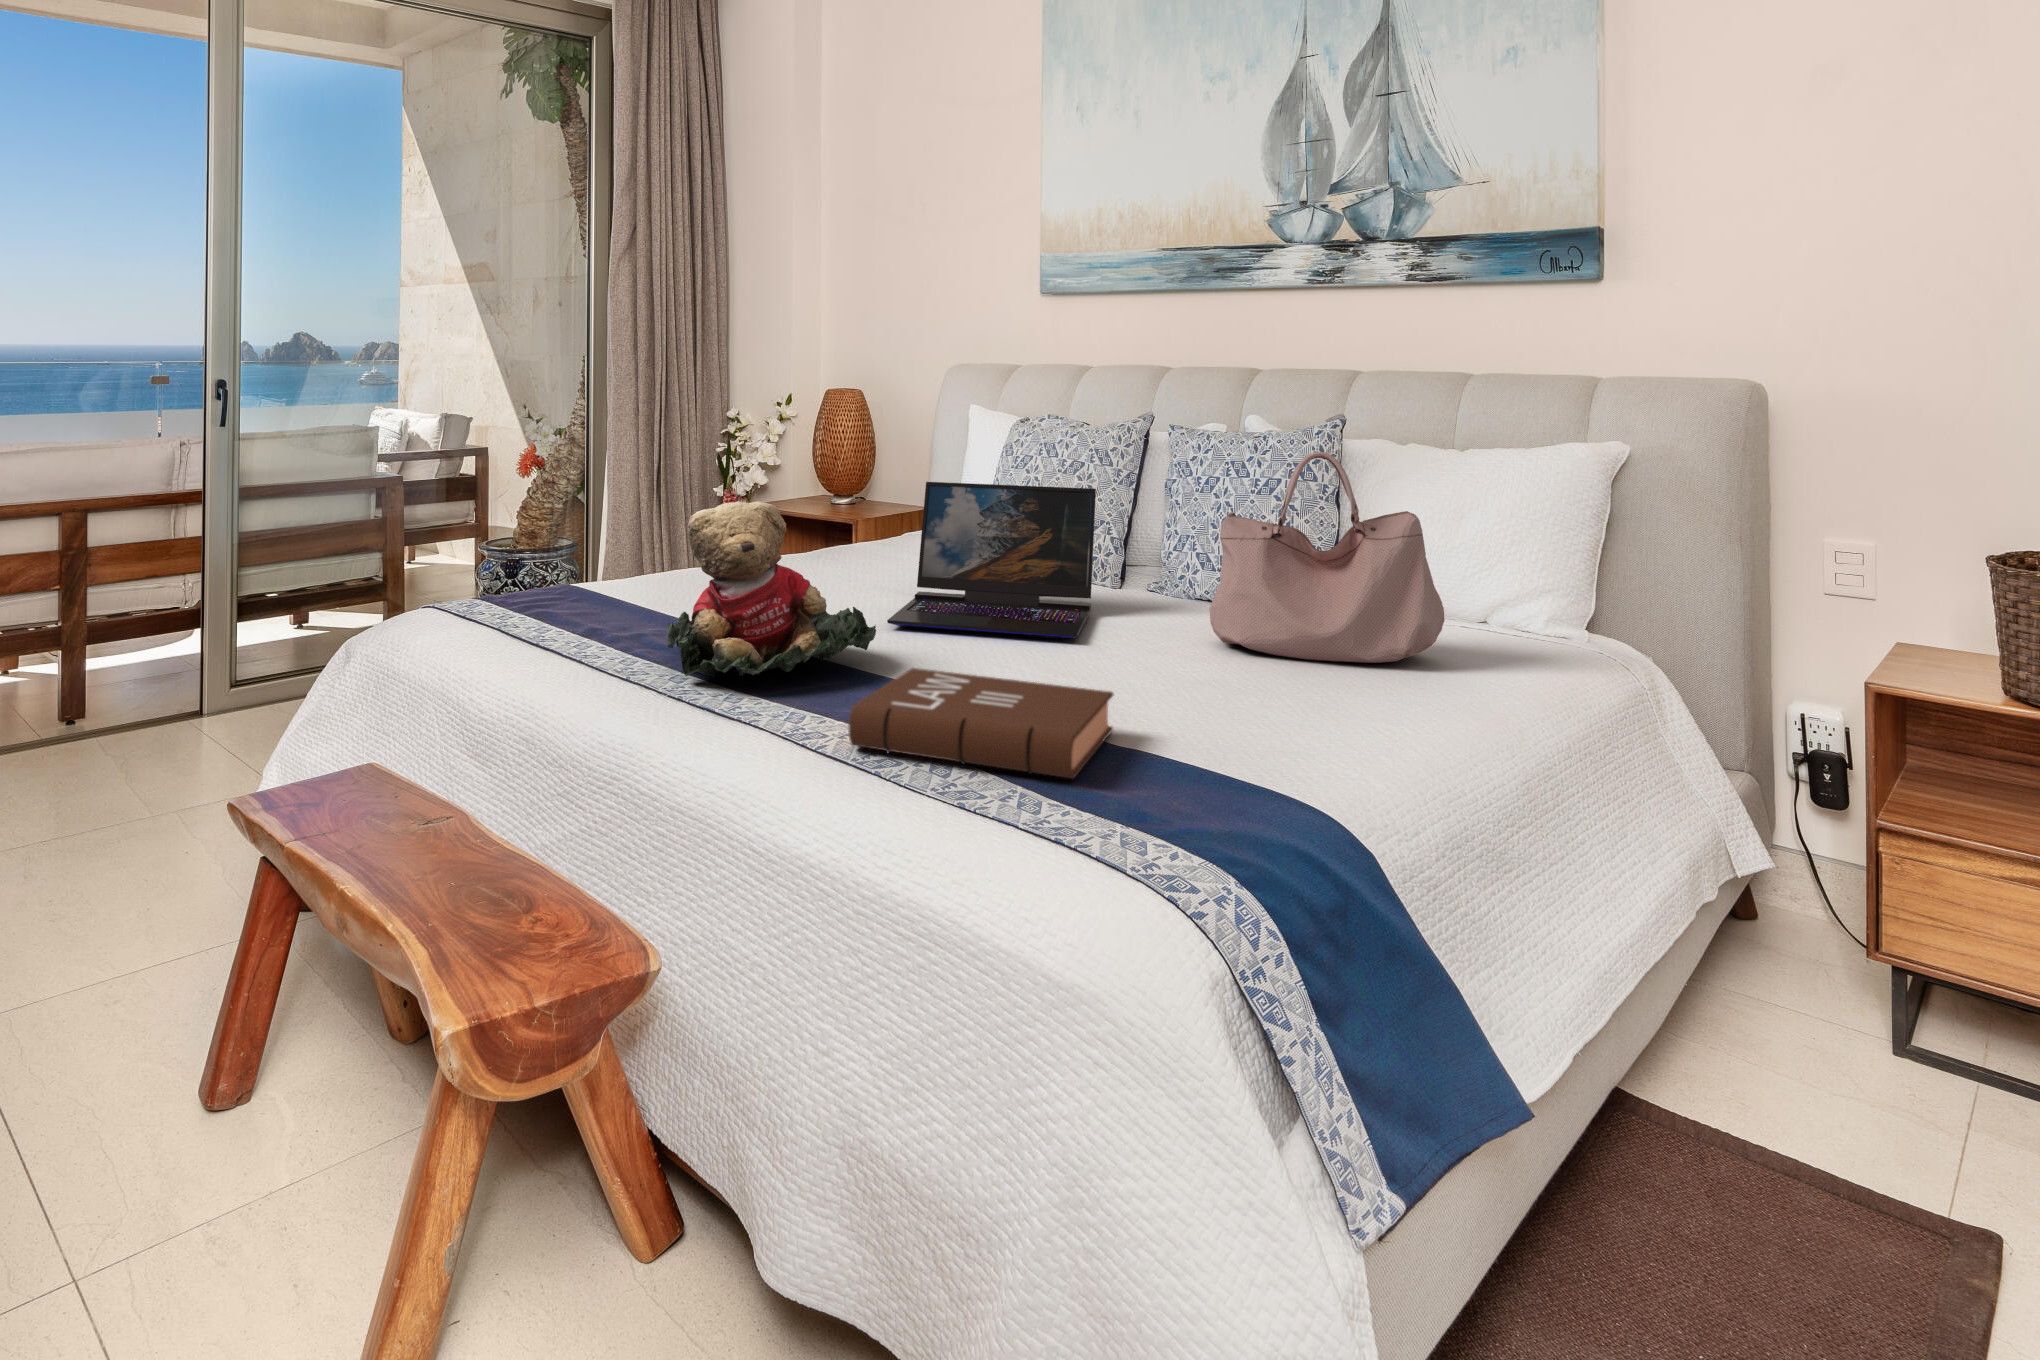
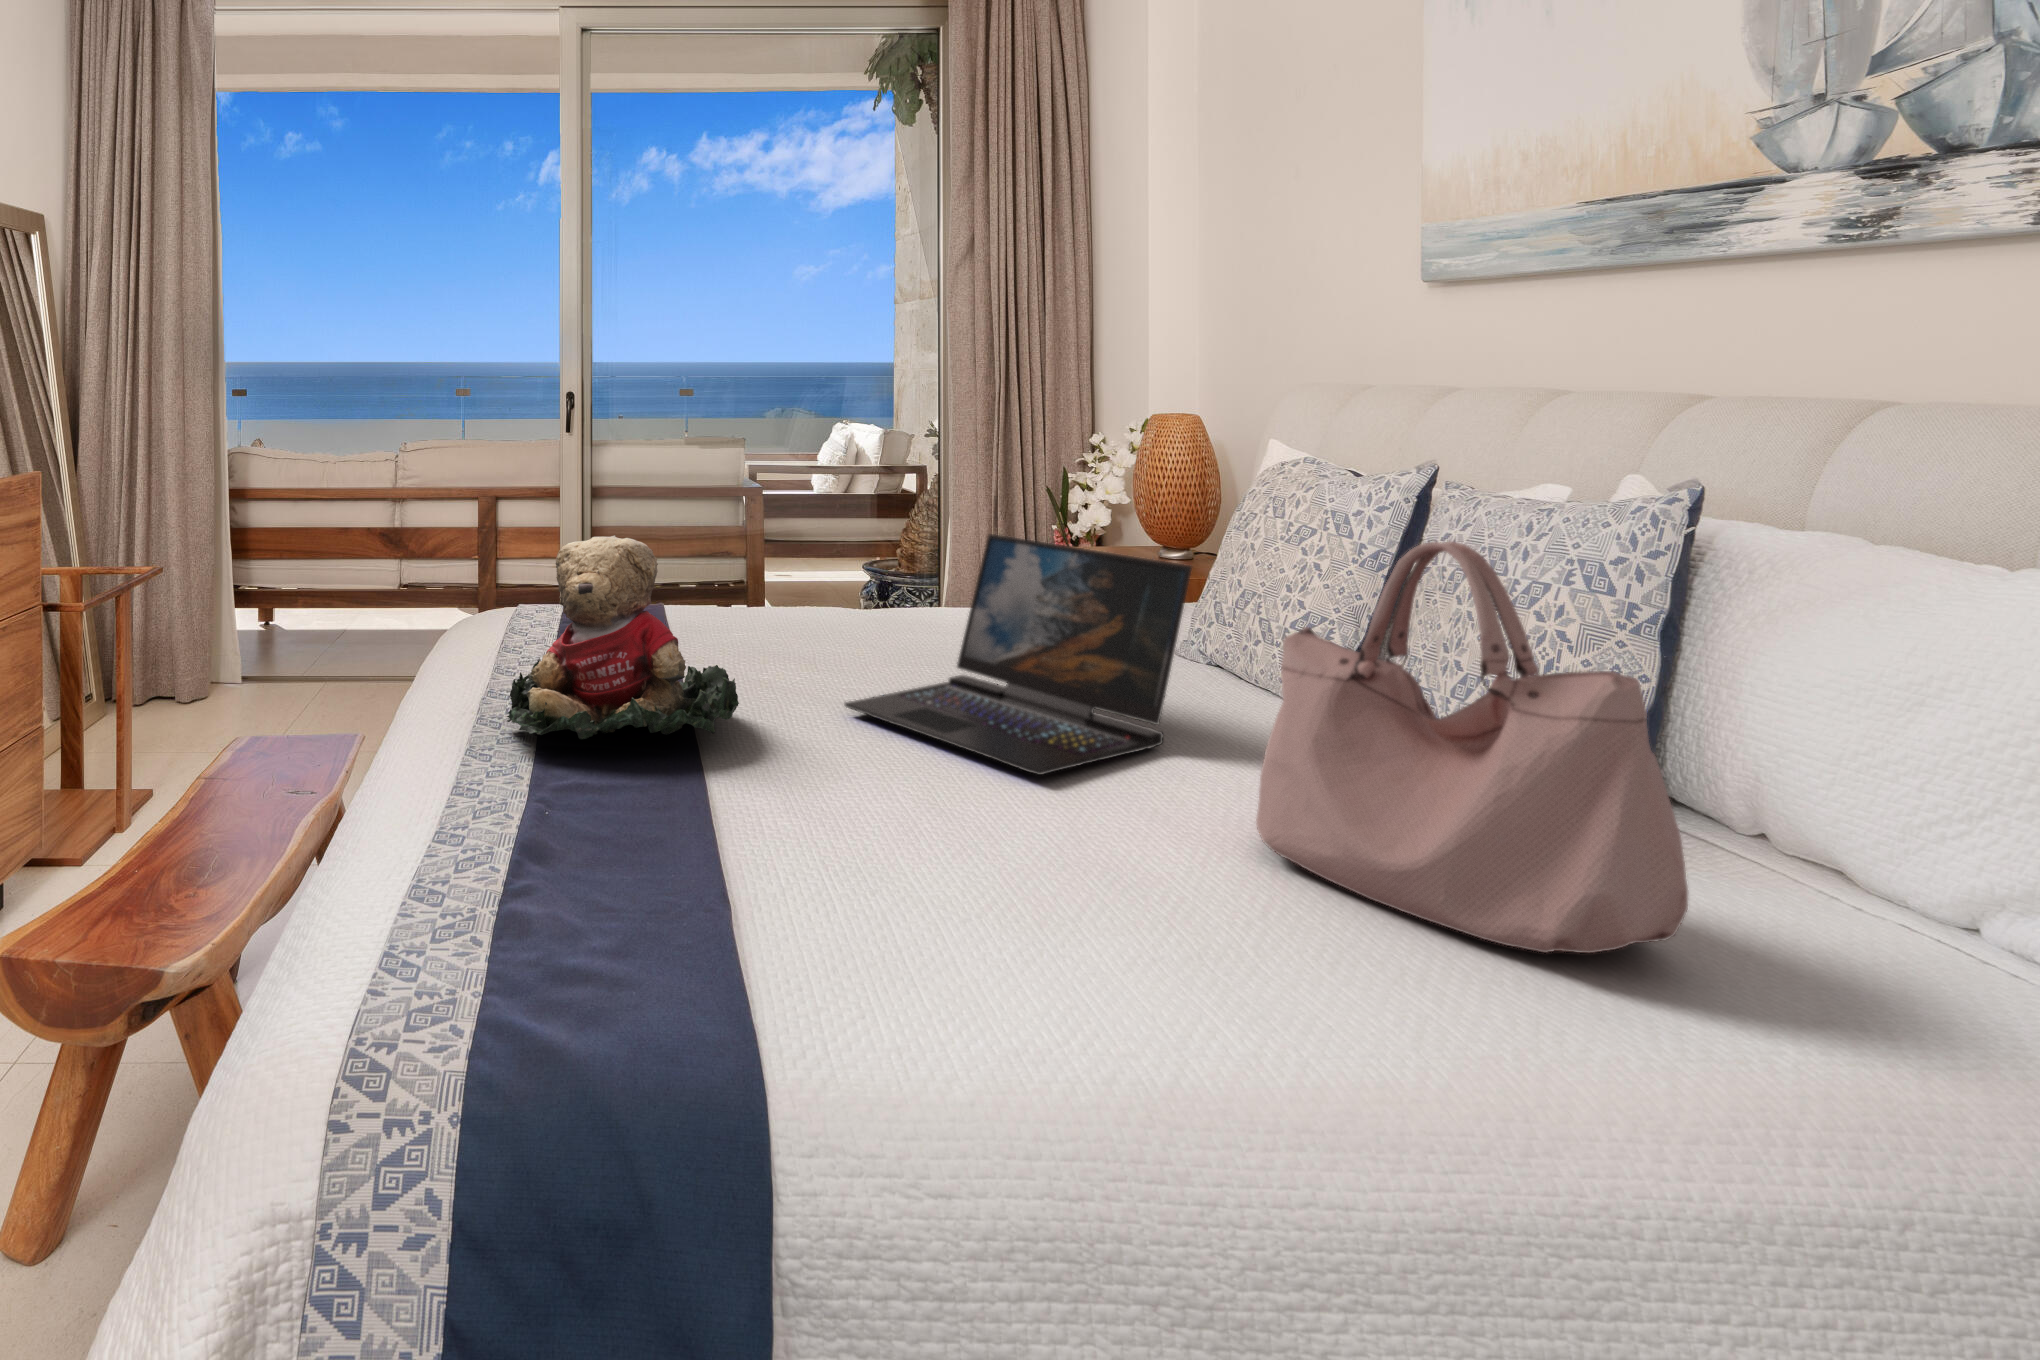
book: present [849,668,1113,778] -> none [462,764,789,961]

